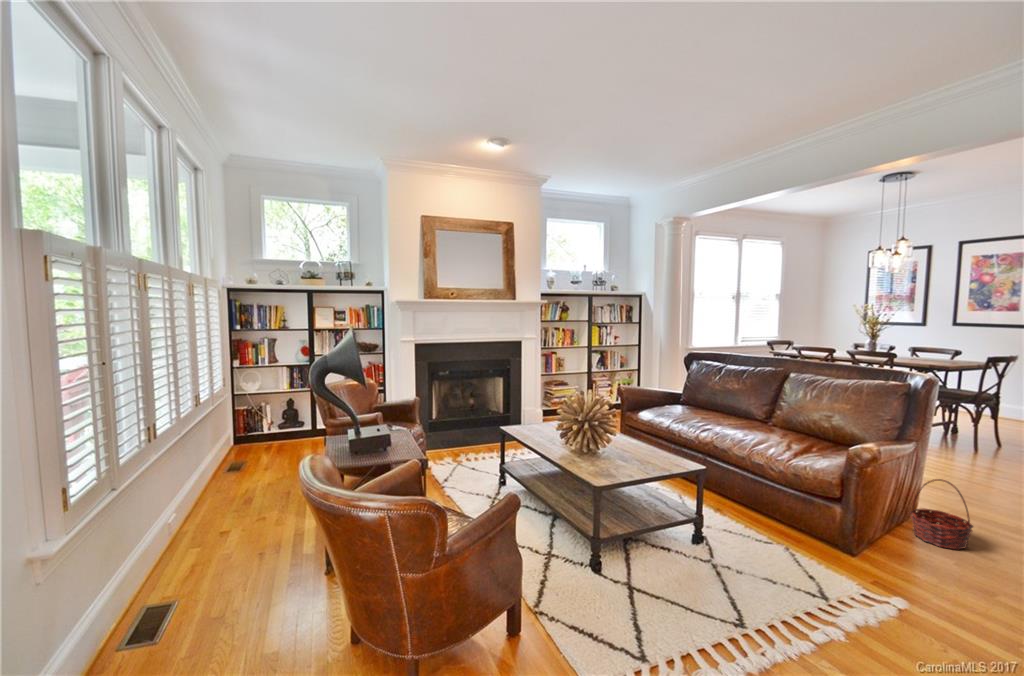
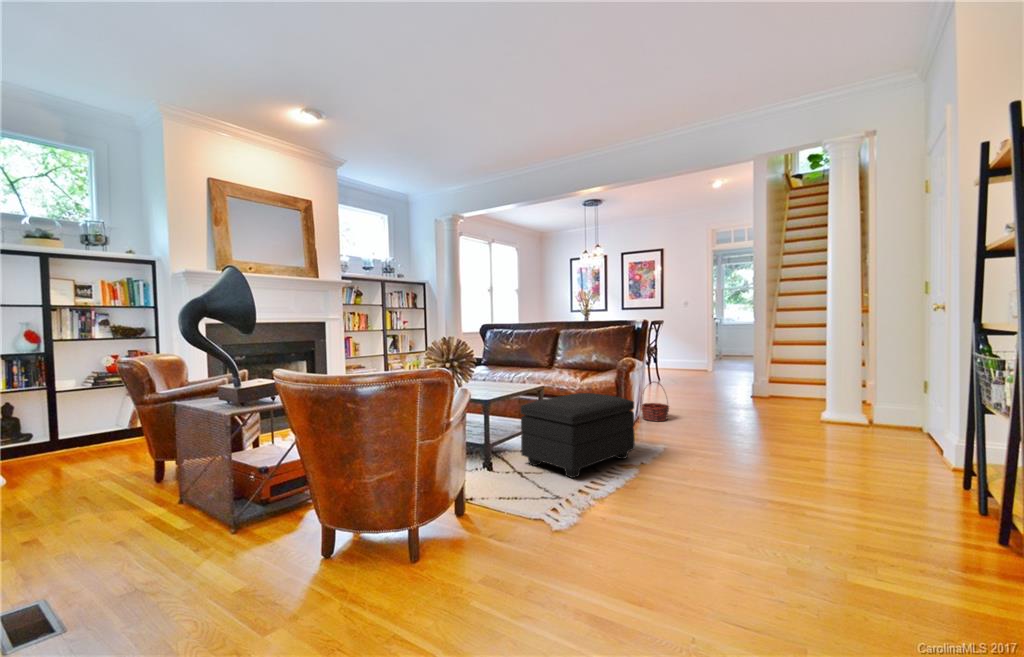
footstool: none [647,489,841,627] -> present [521,393,635,478]

